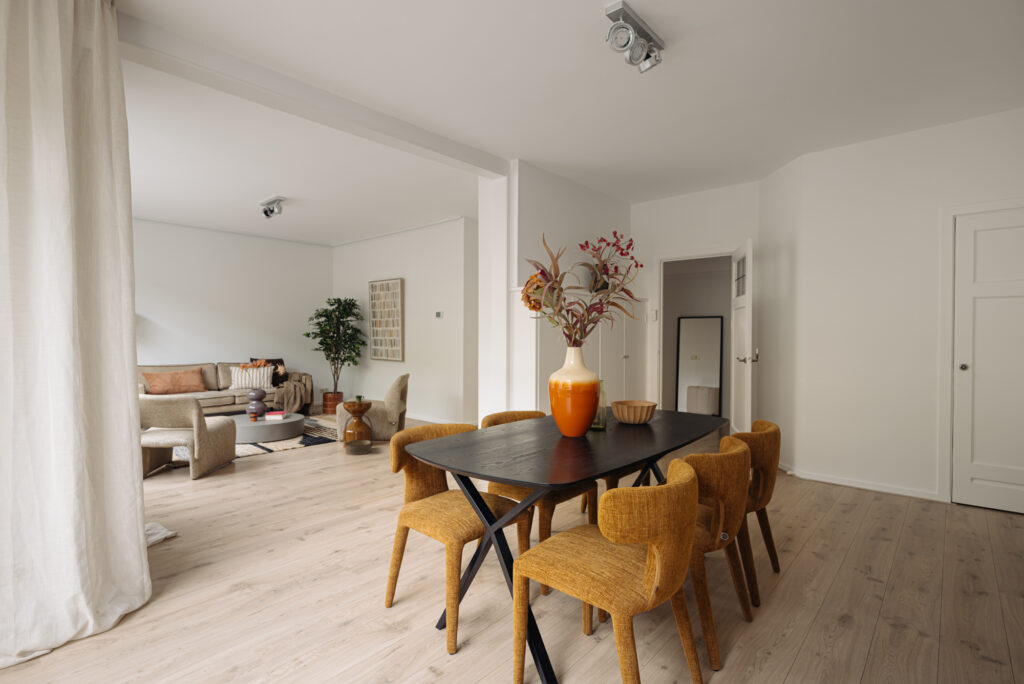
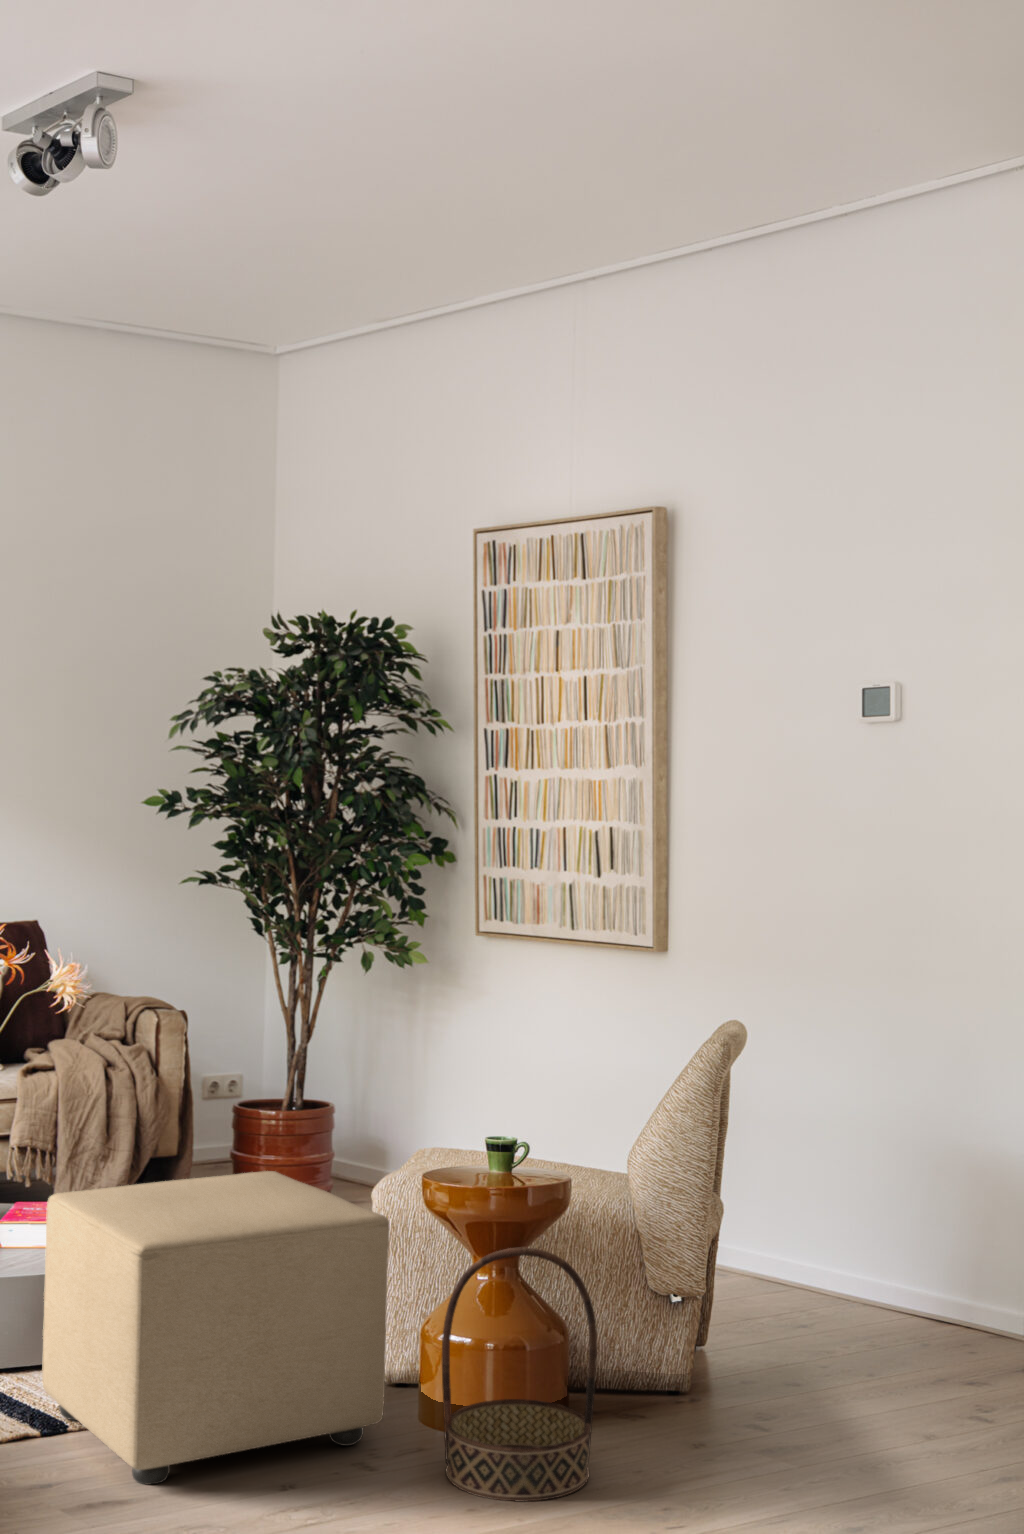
ottoman: none [271,404,336,458] -> present [42,1171,389,1484]

